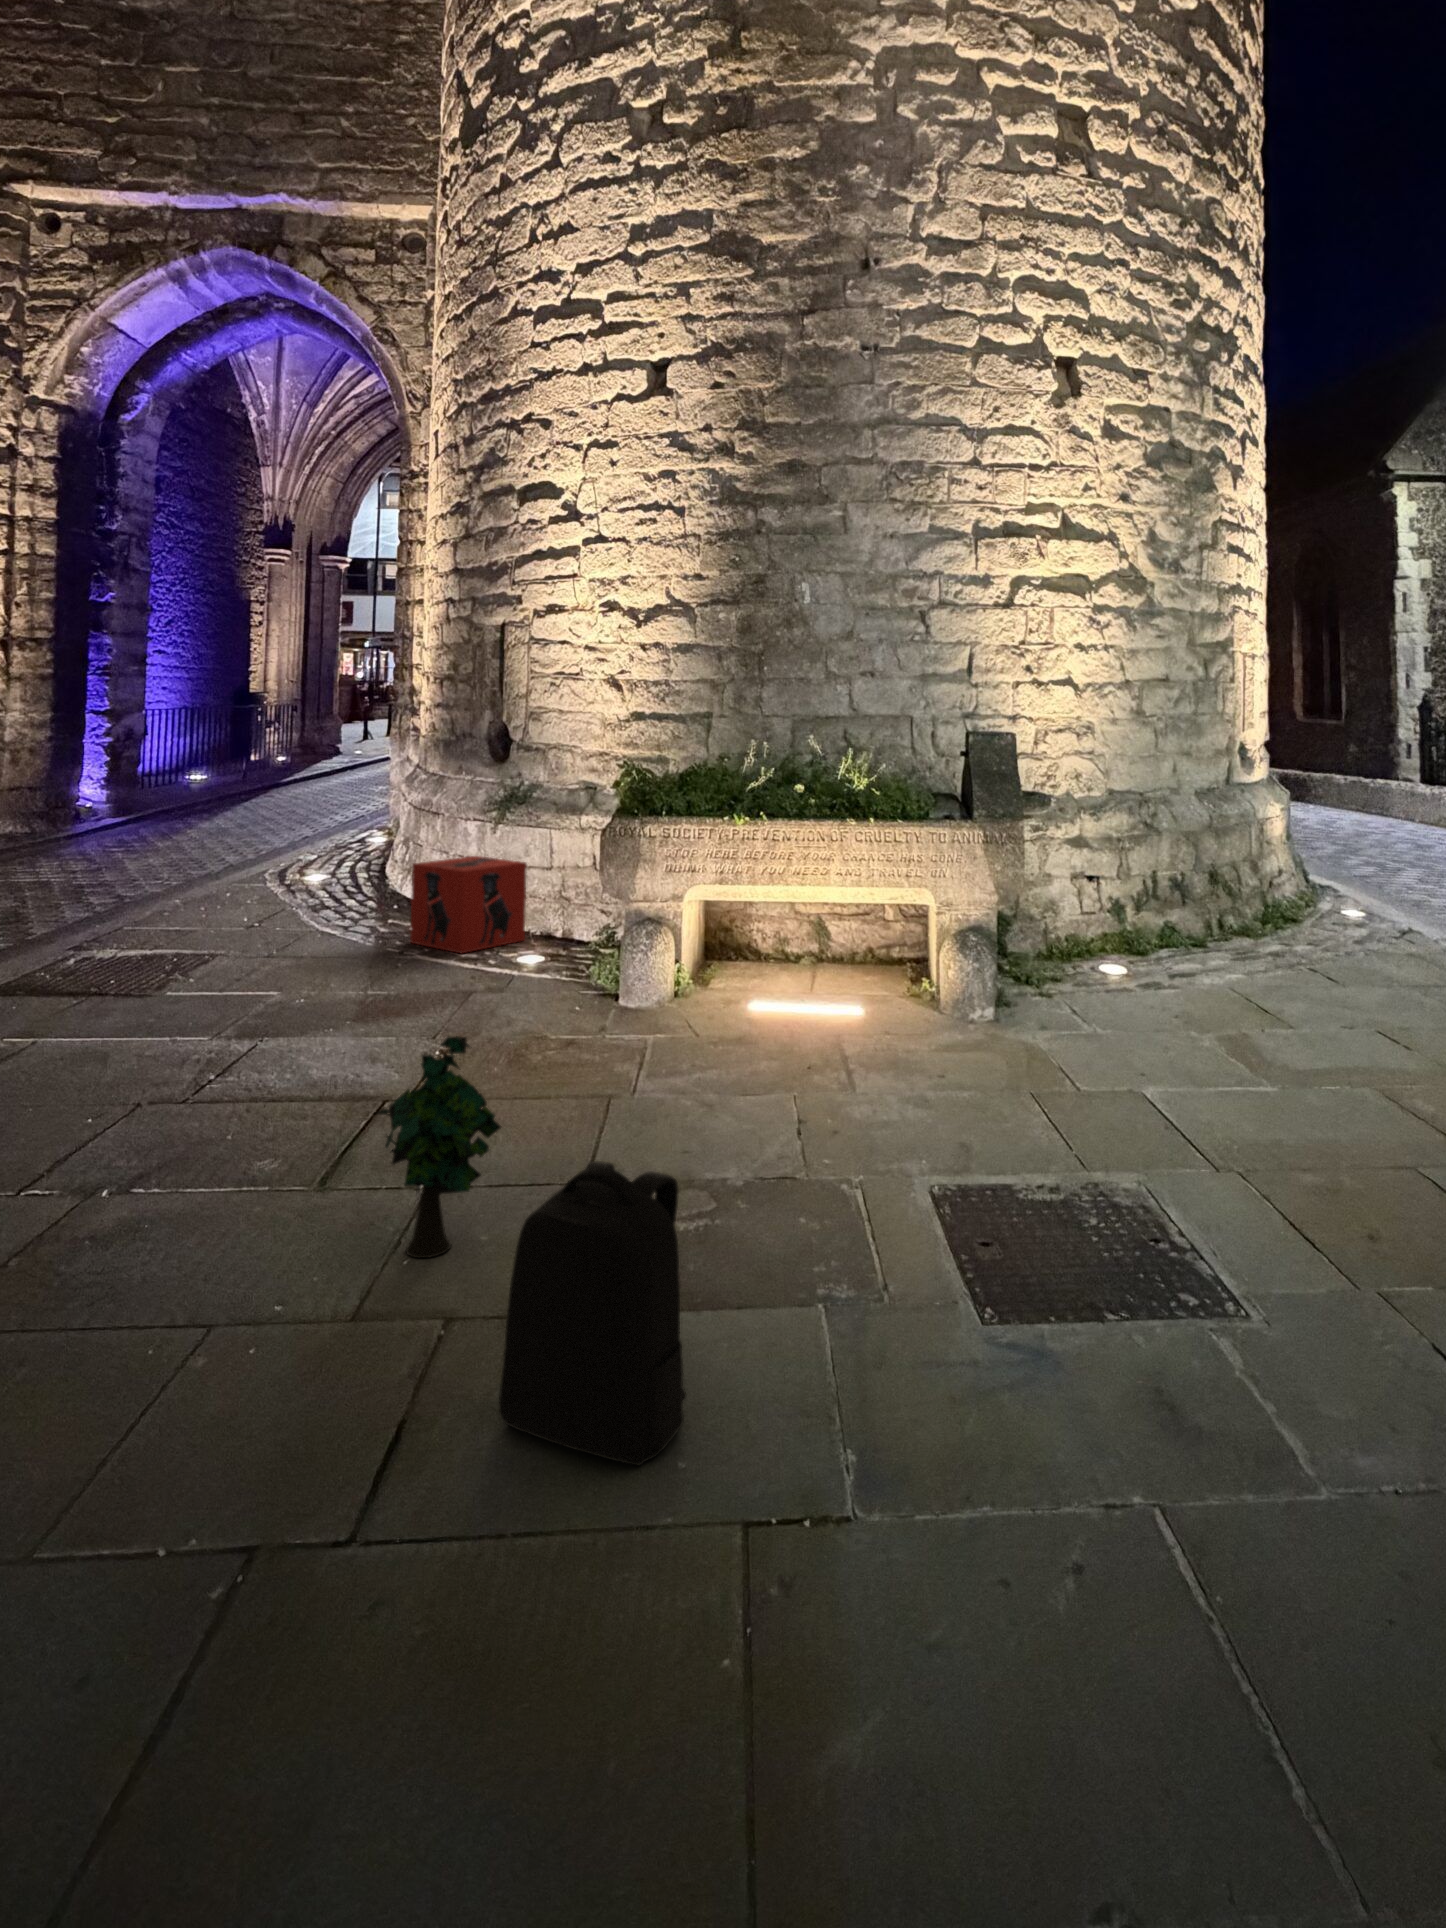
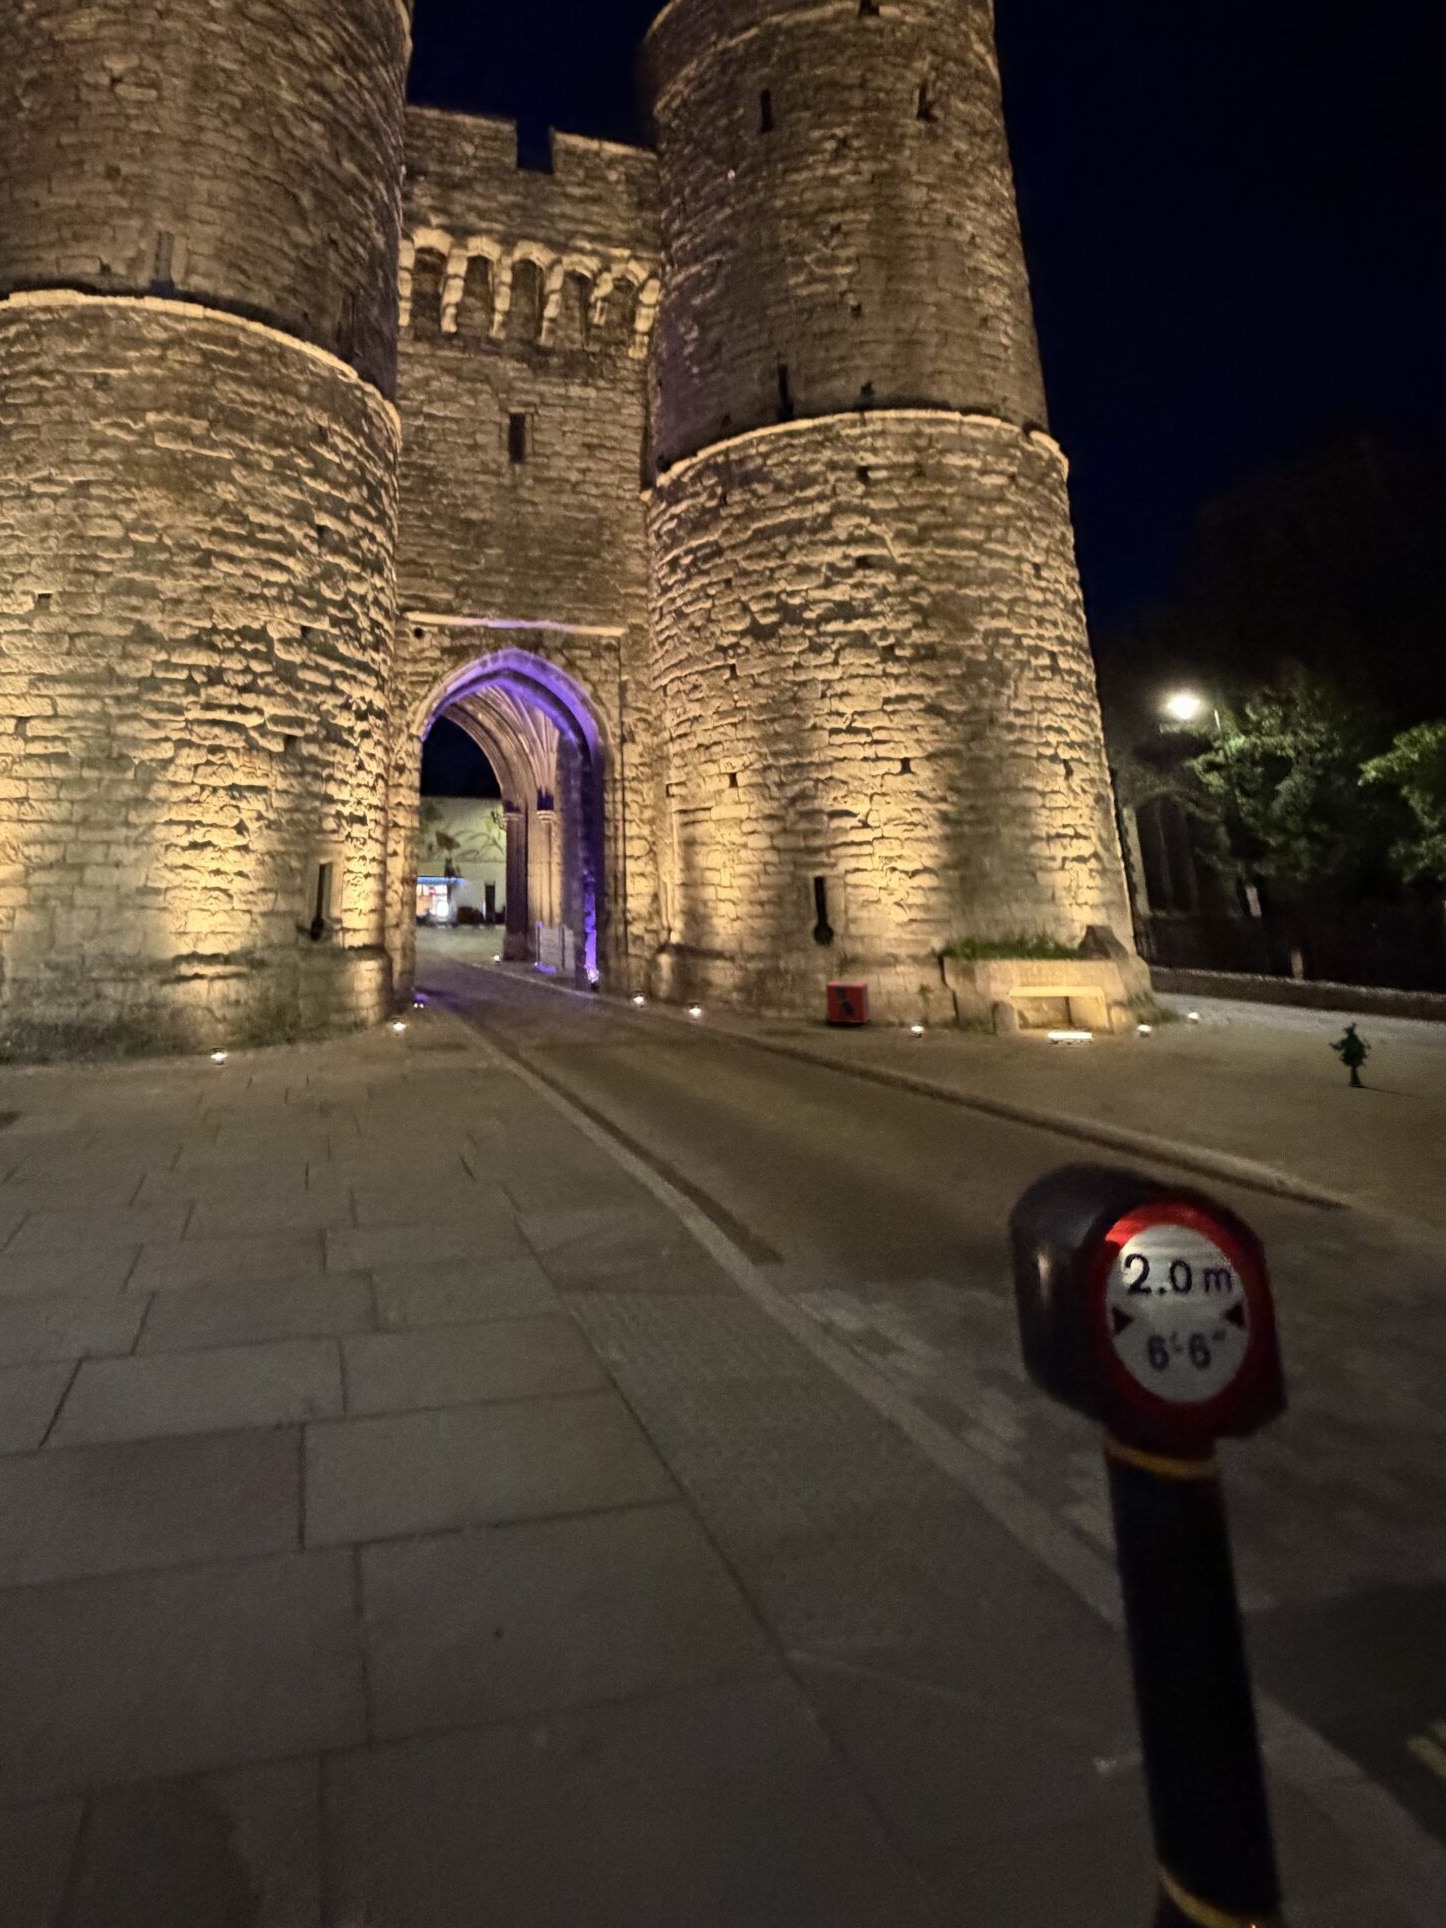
decorative plant: present [374,1036,501,1258] -> present [1329,1023,1371,1087]
backpack: present [499,1161,686,1465] -> none [1208,1032,1262,1094]

